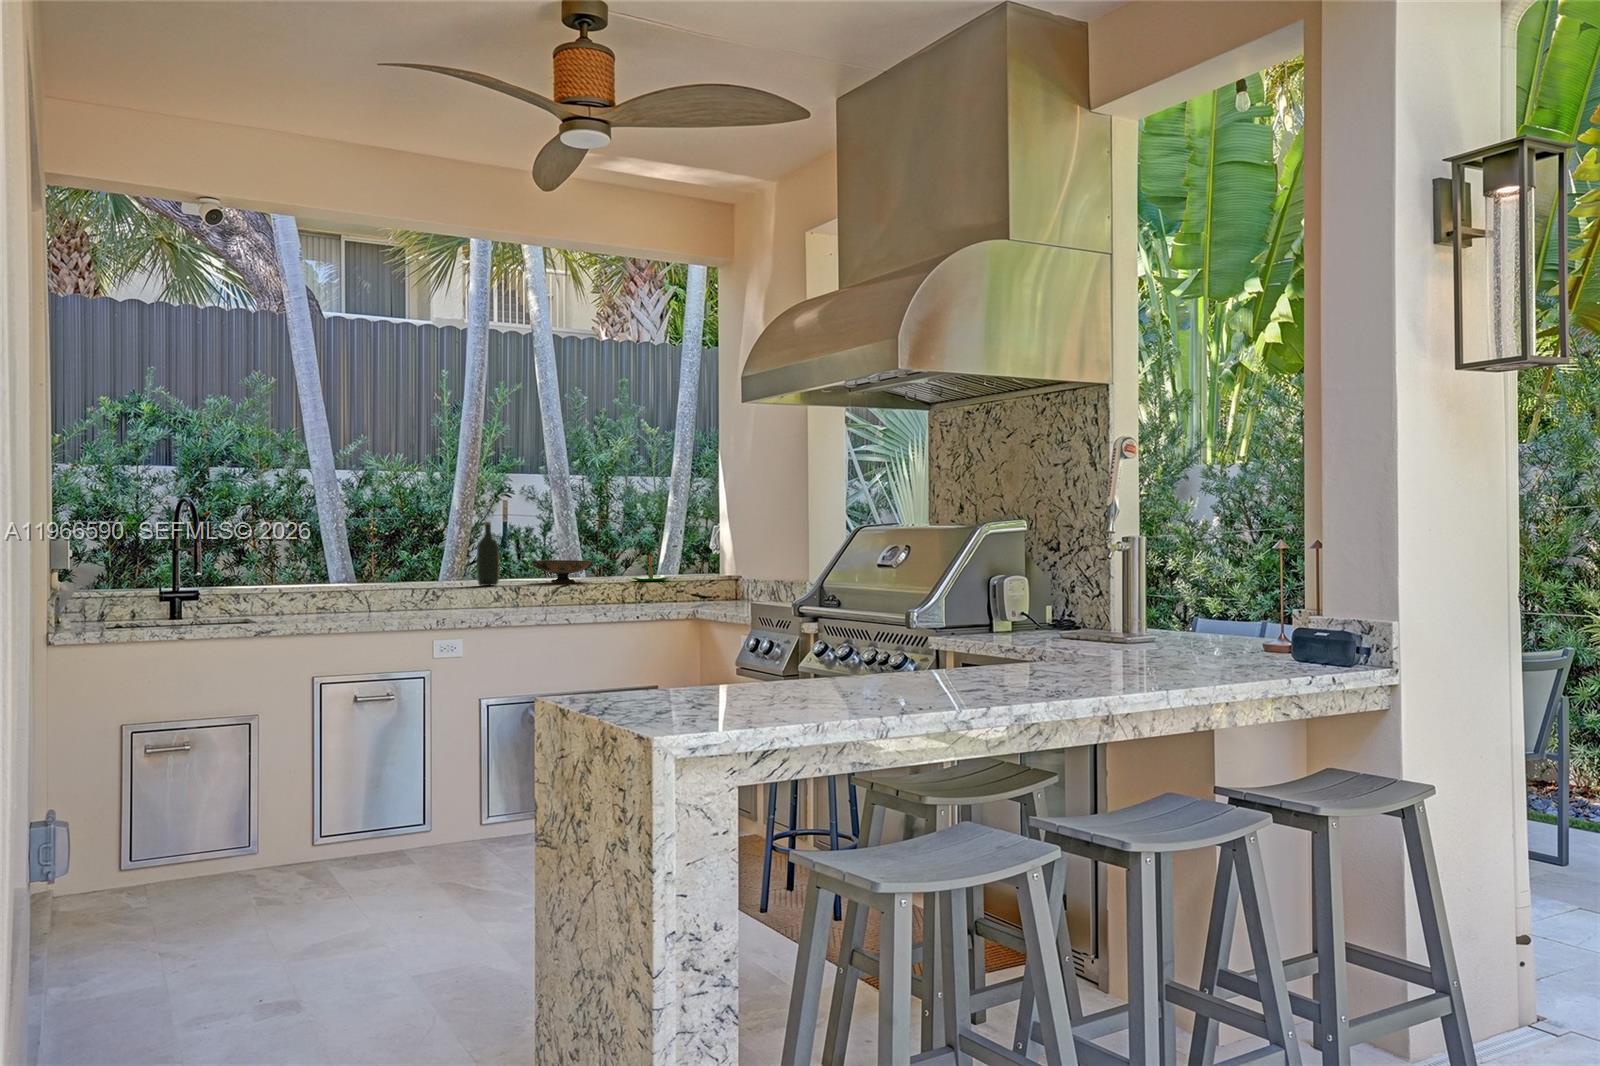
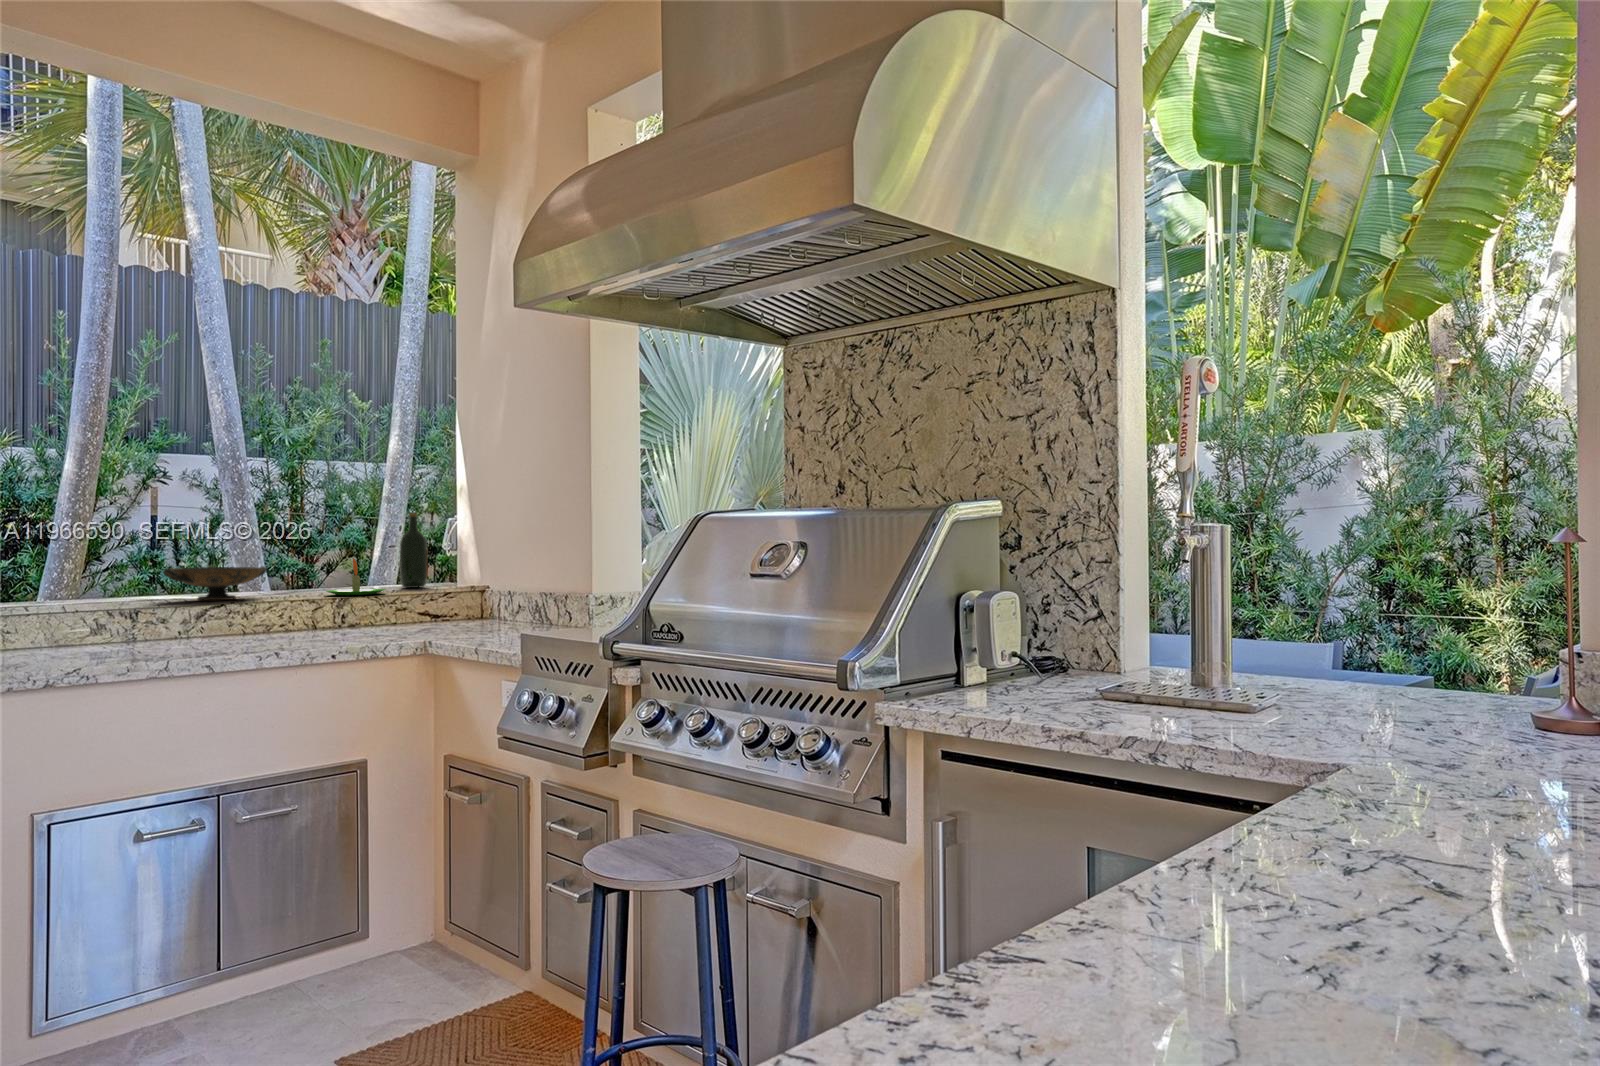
wine bottle: present [477,522,499,586] -> present [400,513,427,588]

